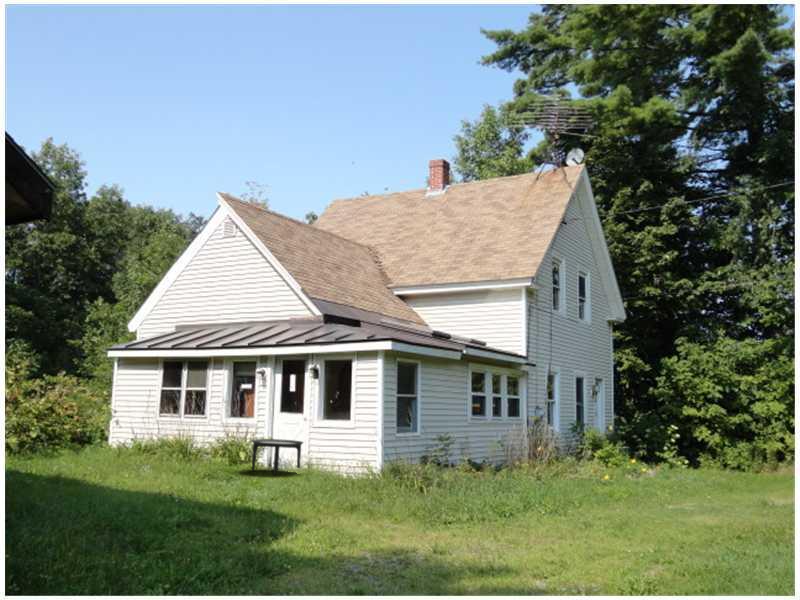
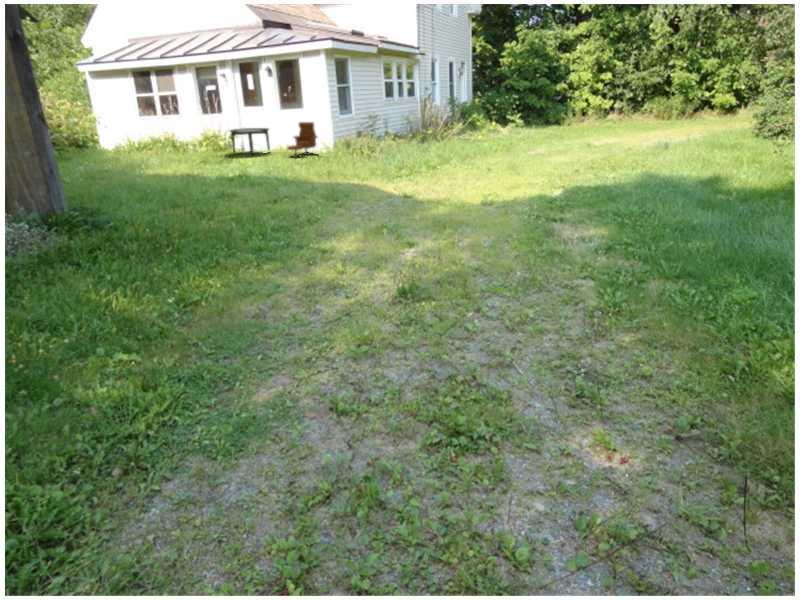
lounge chair: none [317,437,362,483] -> present [287,122,317,157]

